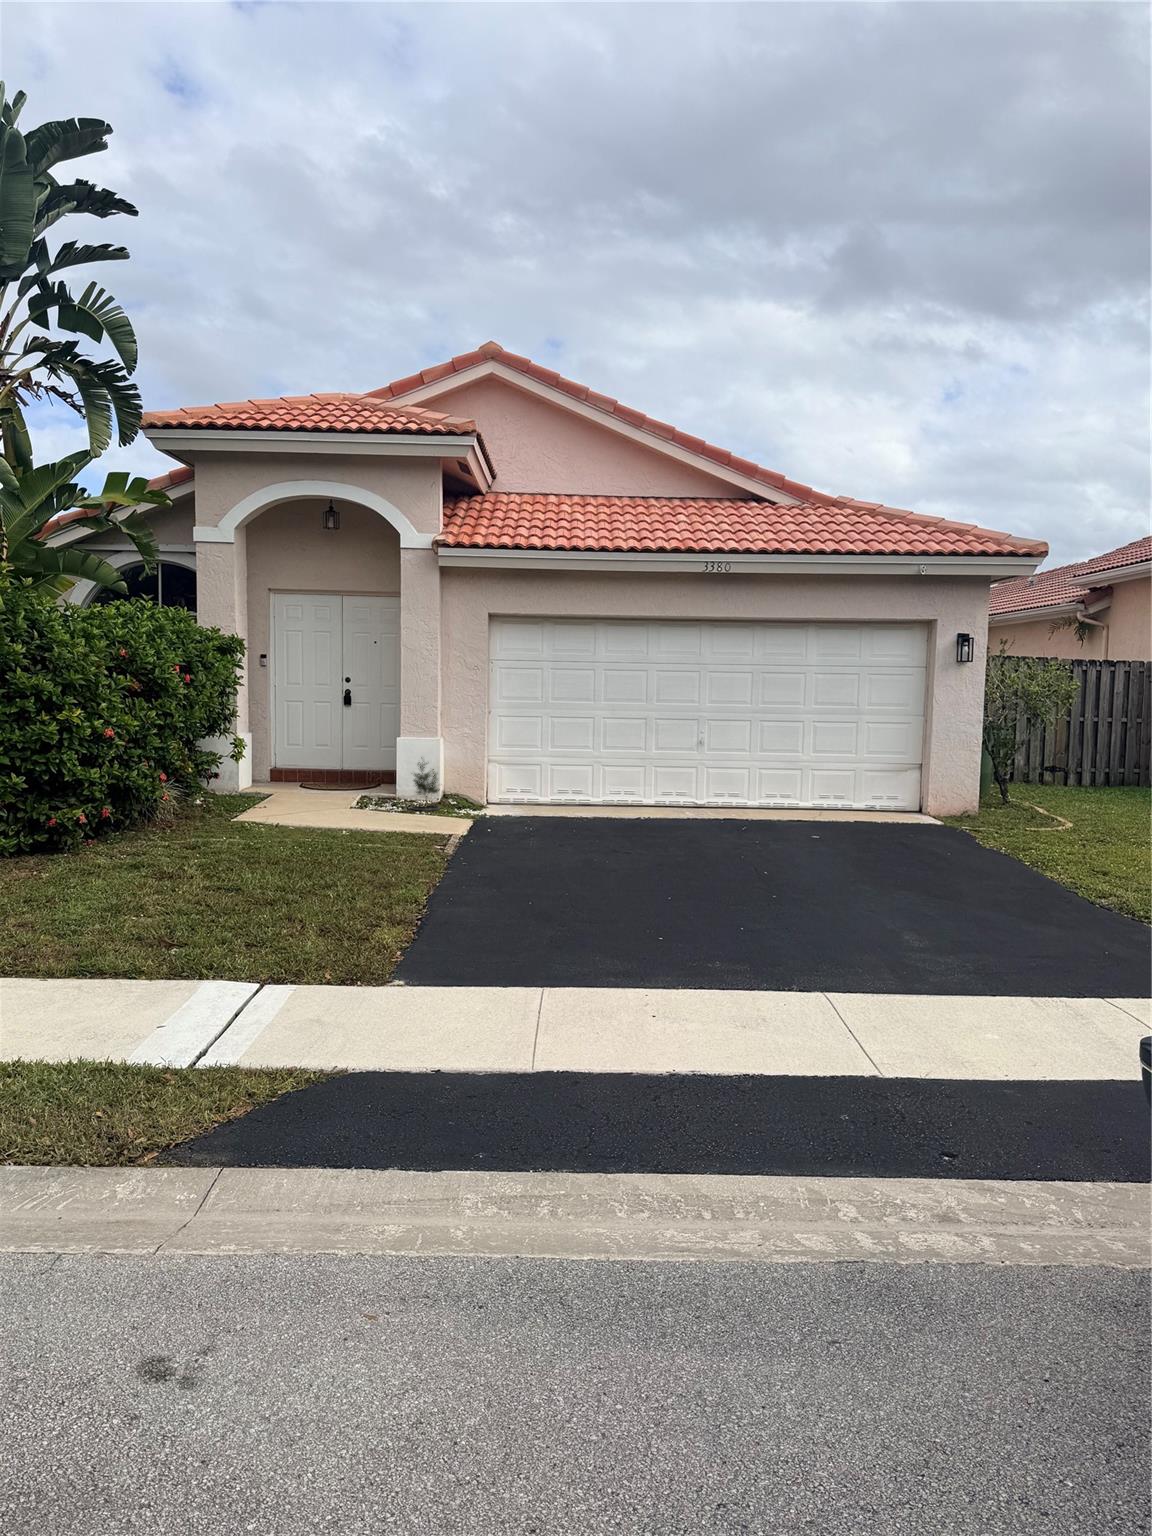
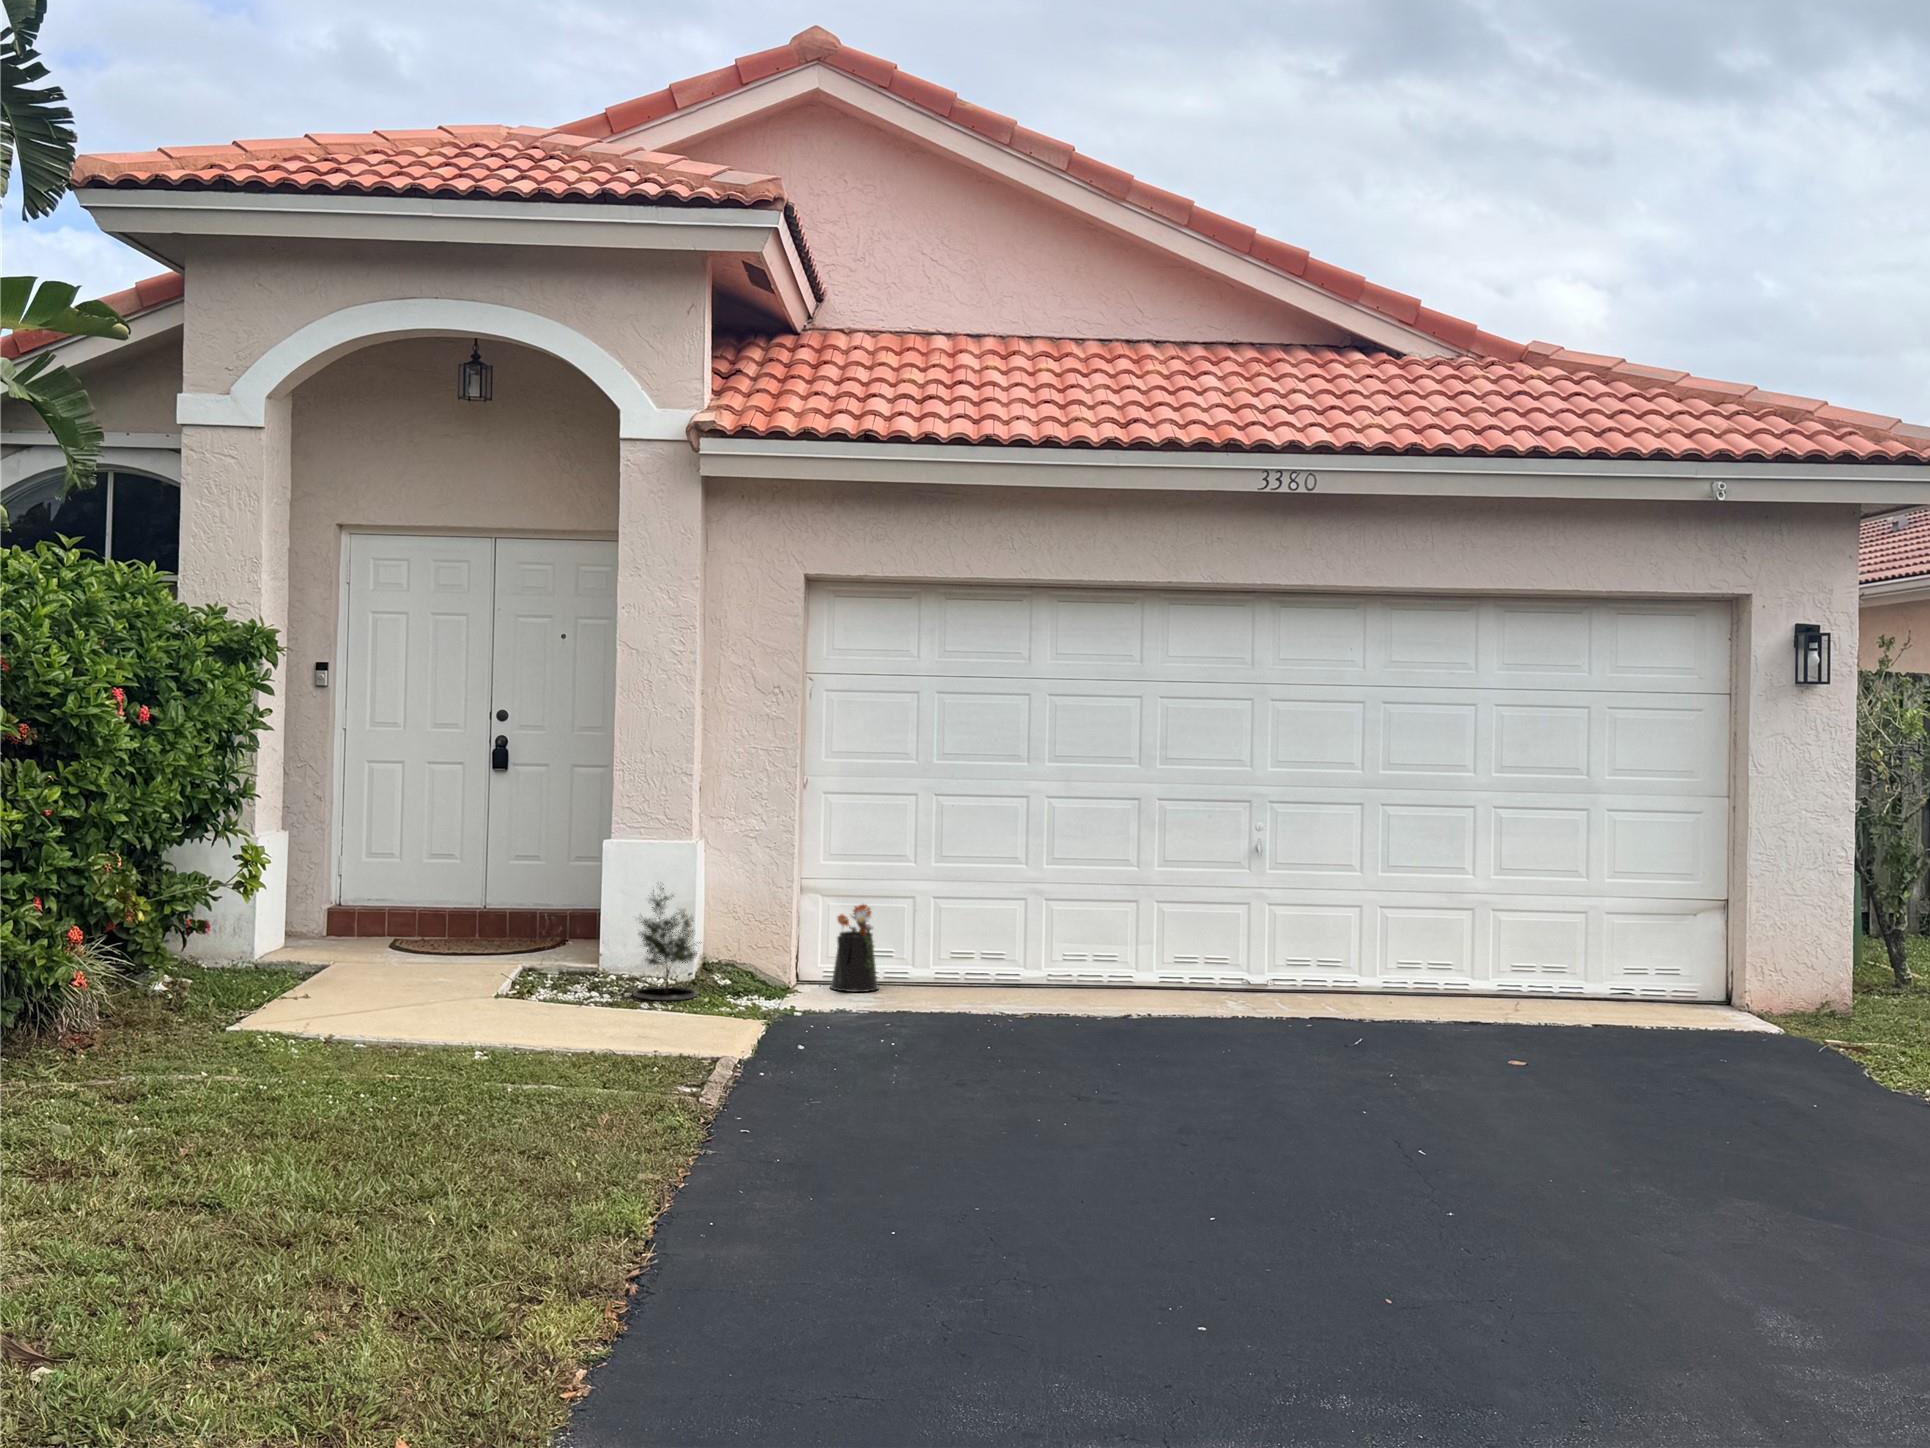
watering can: none [501,767,524,807] -> present [830,904,878,992]

